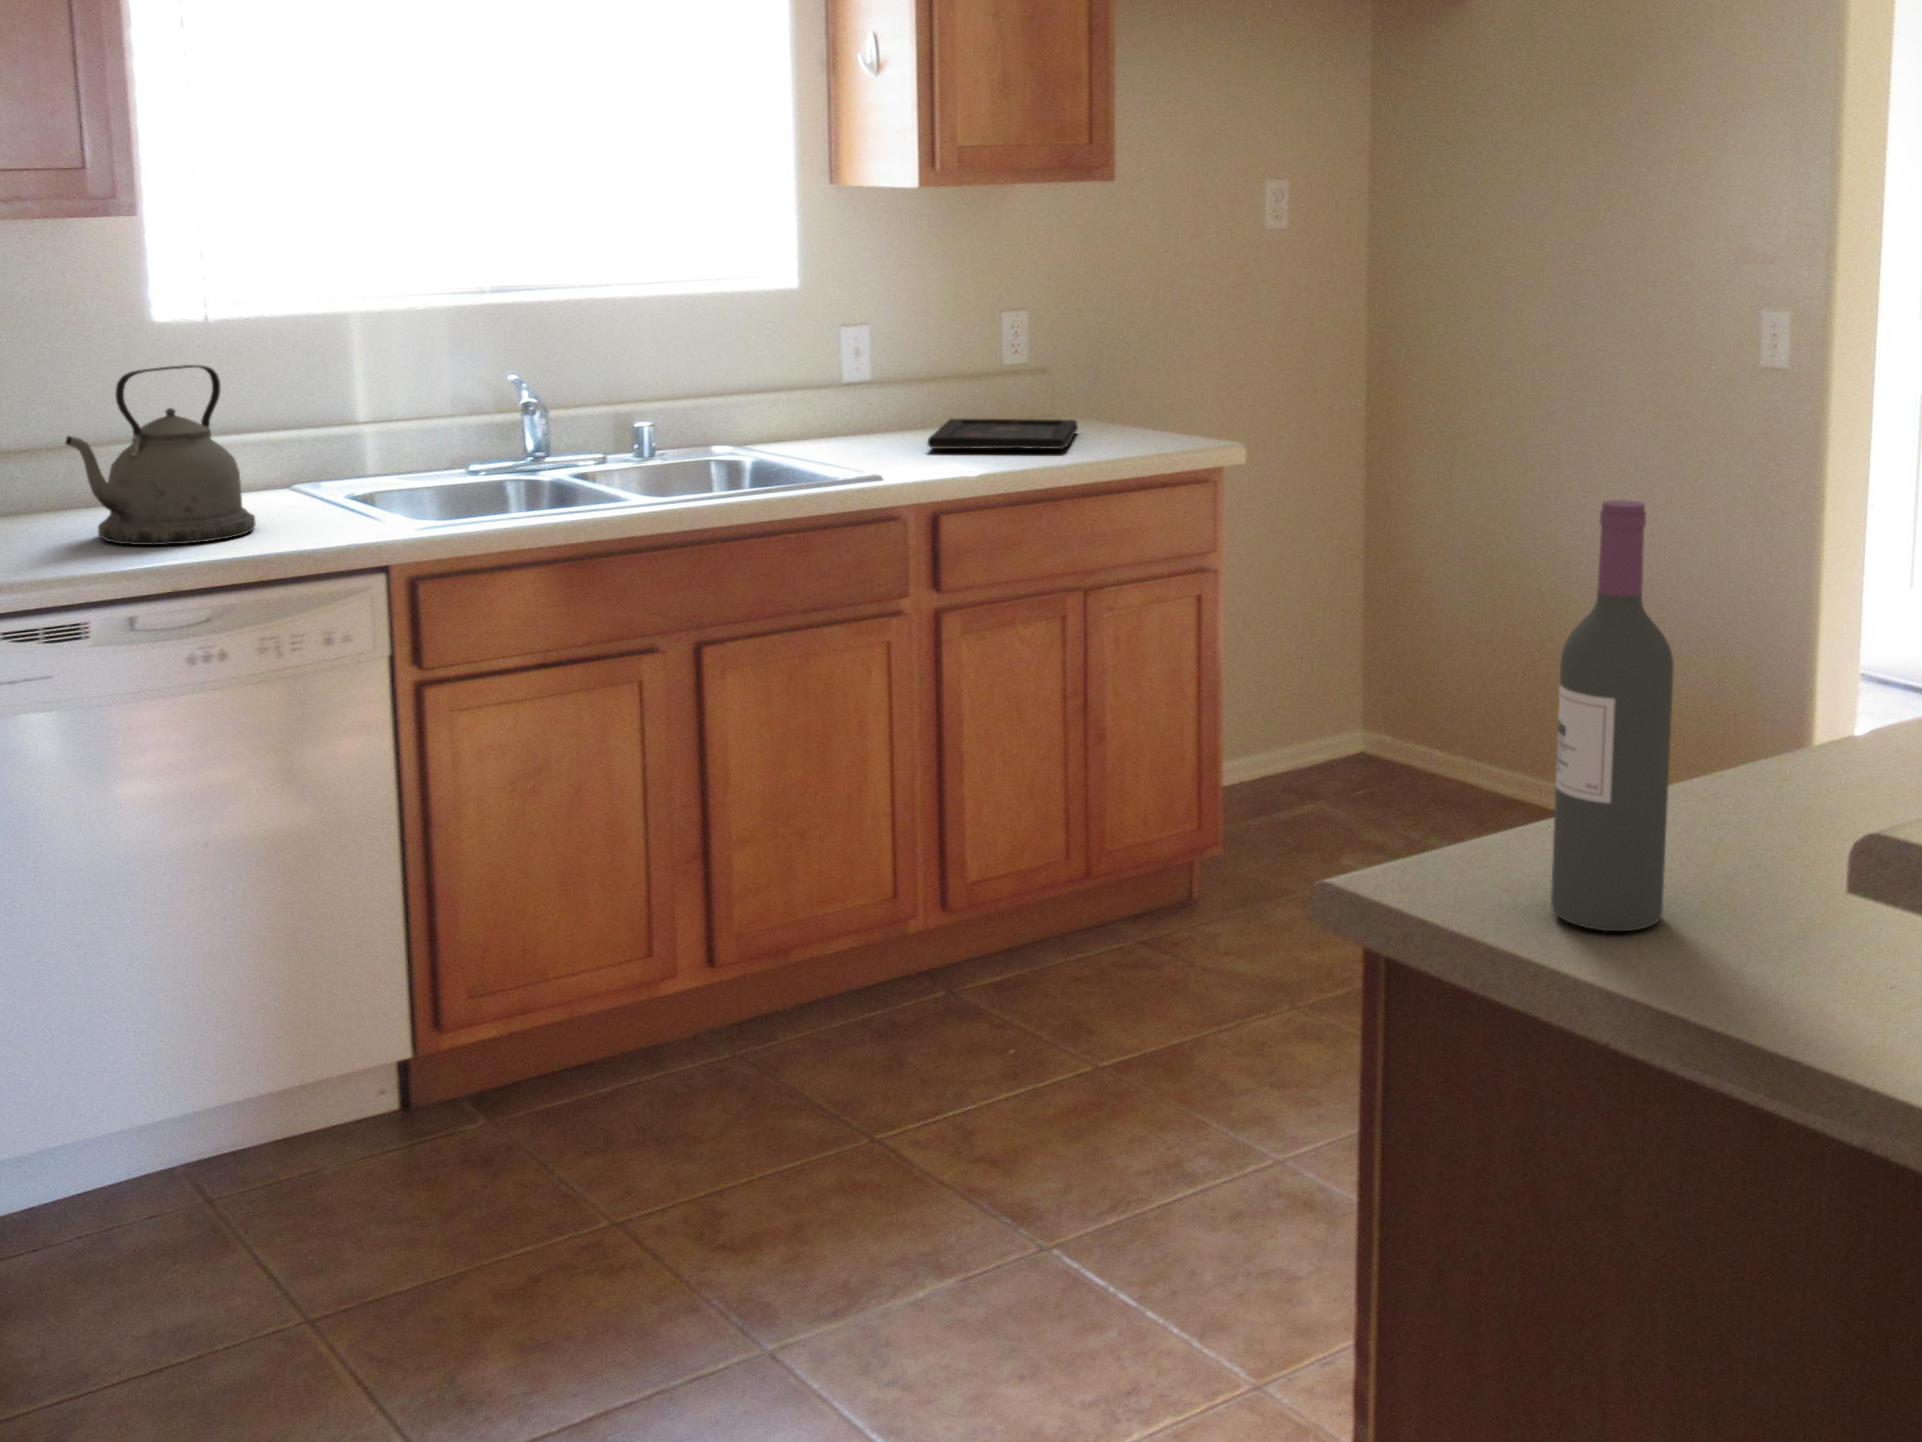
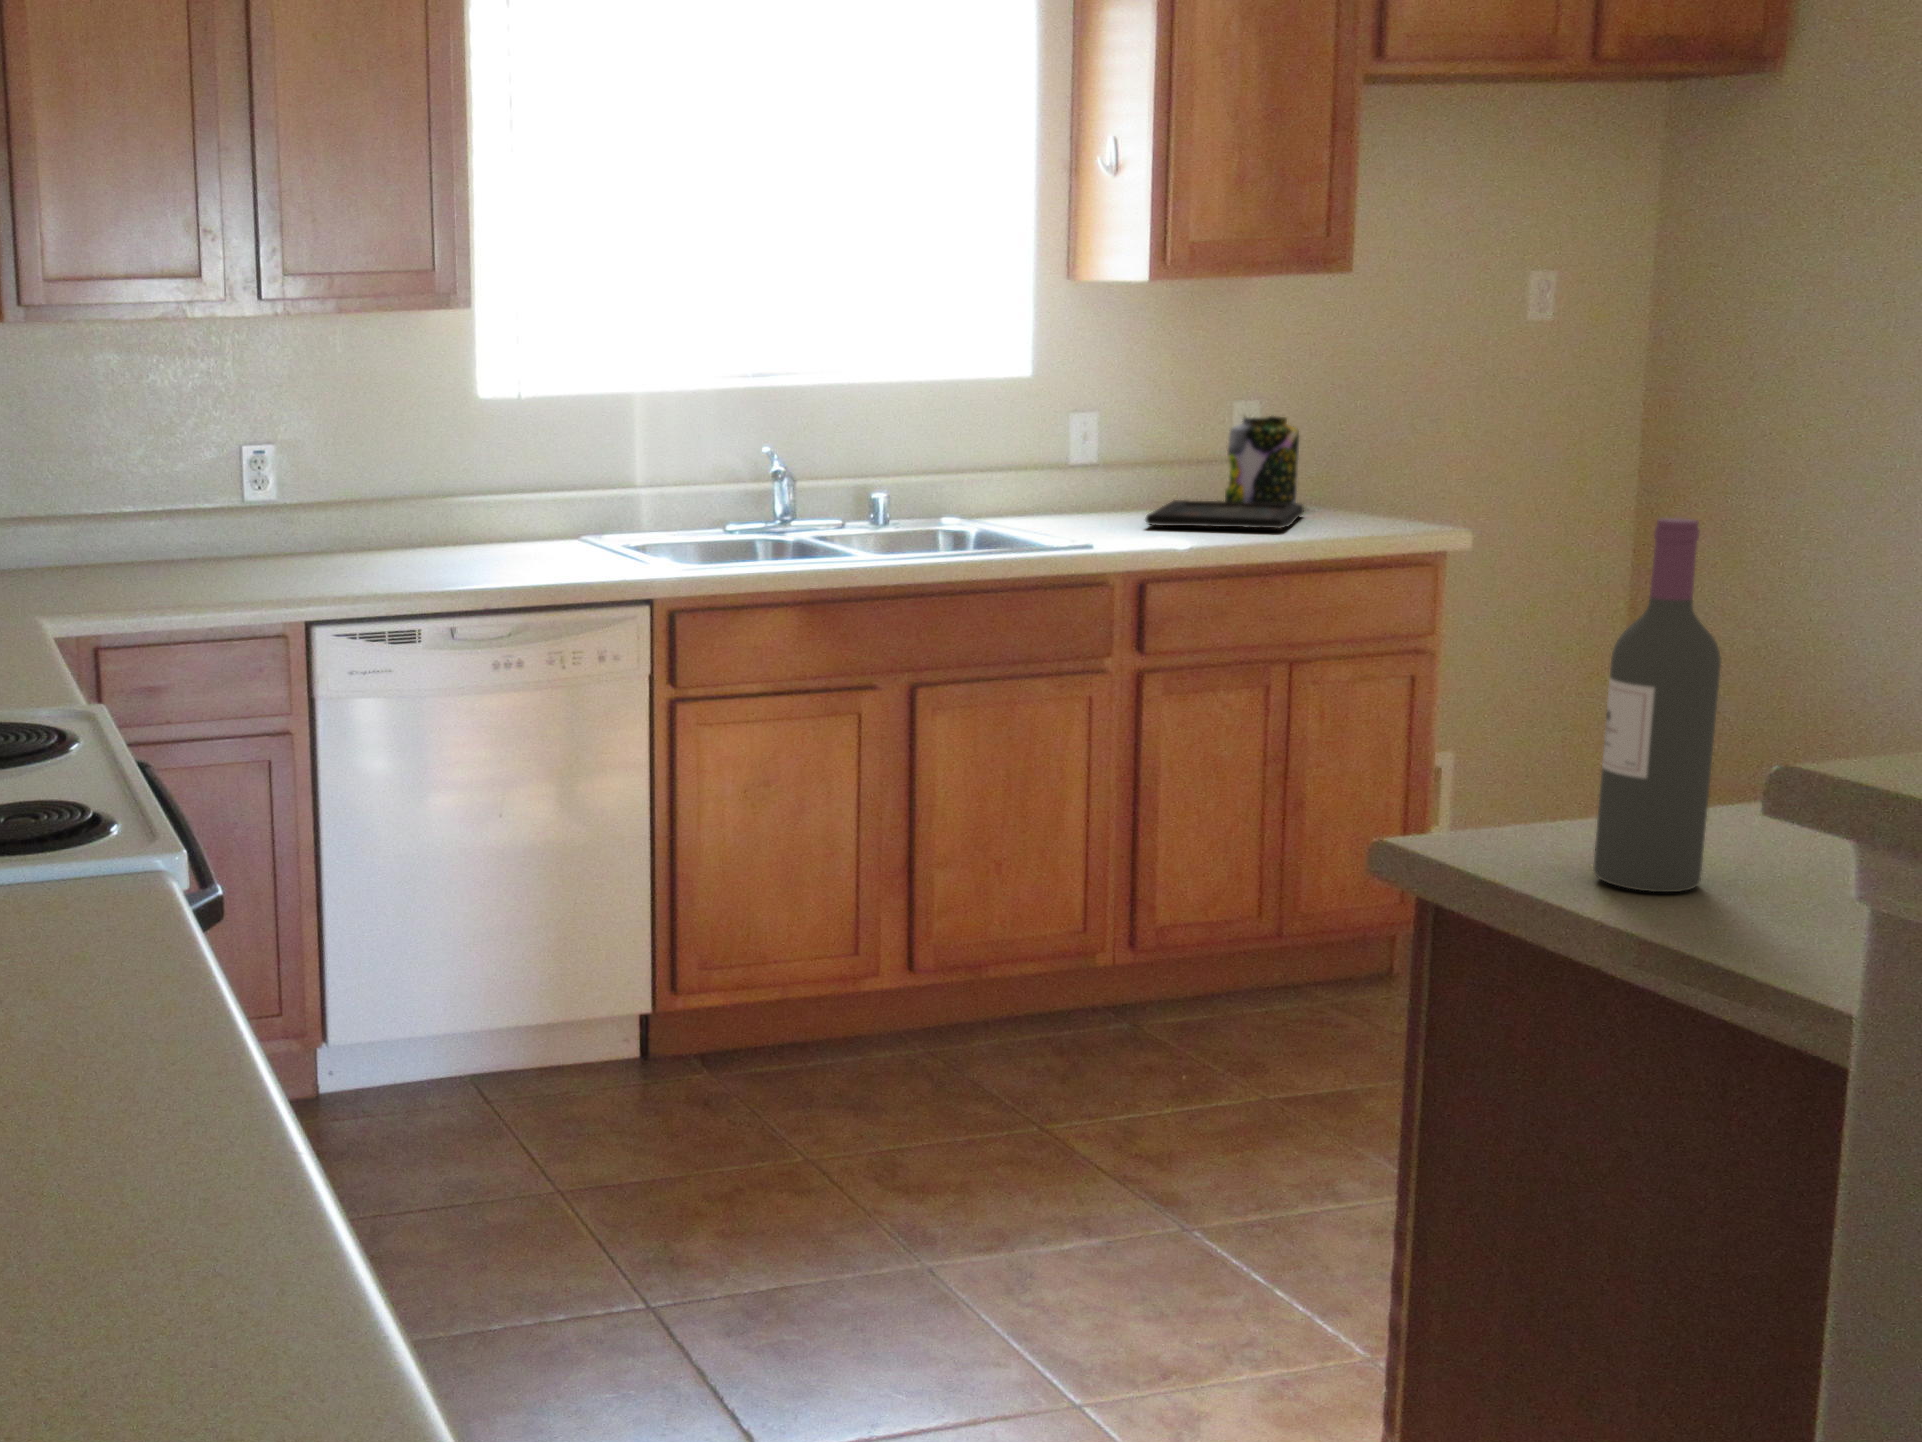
jar: none [998,329,1066,423] -> present [1225,416,1299,503]
kettle: present [66,365,256,545] -> none [411,430,549,574]

